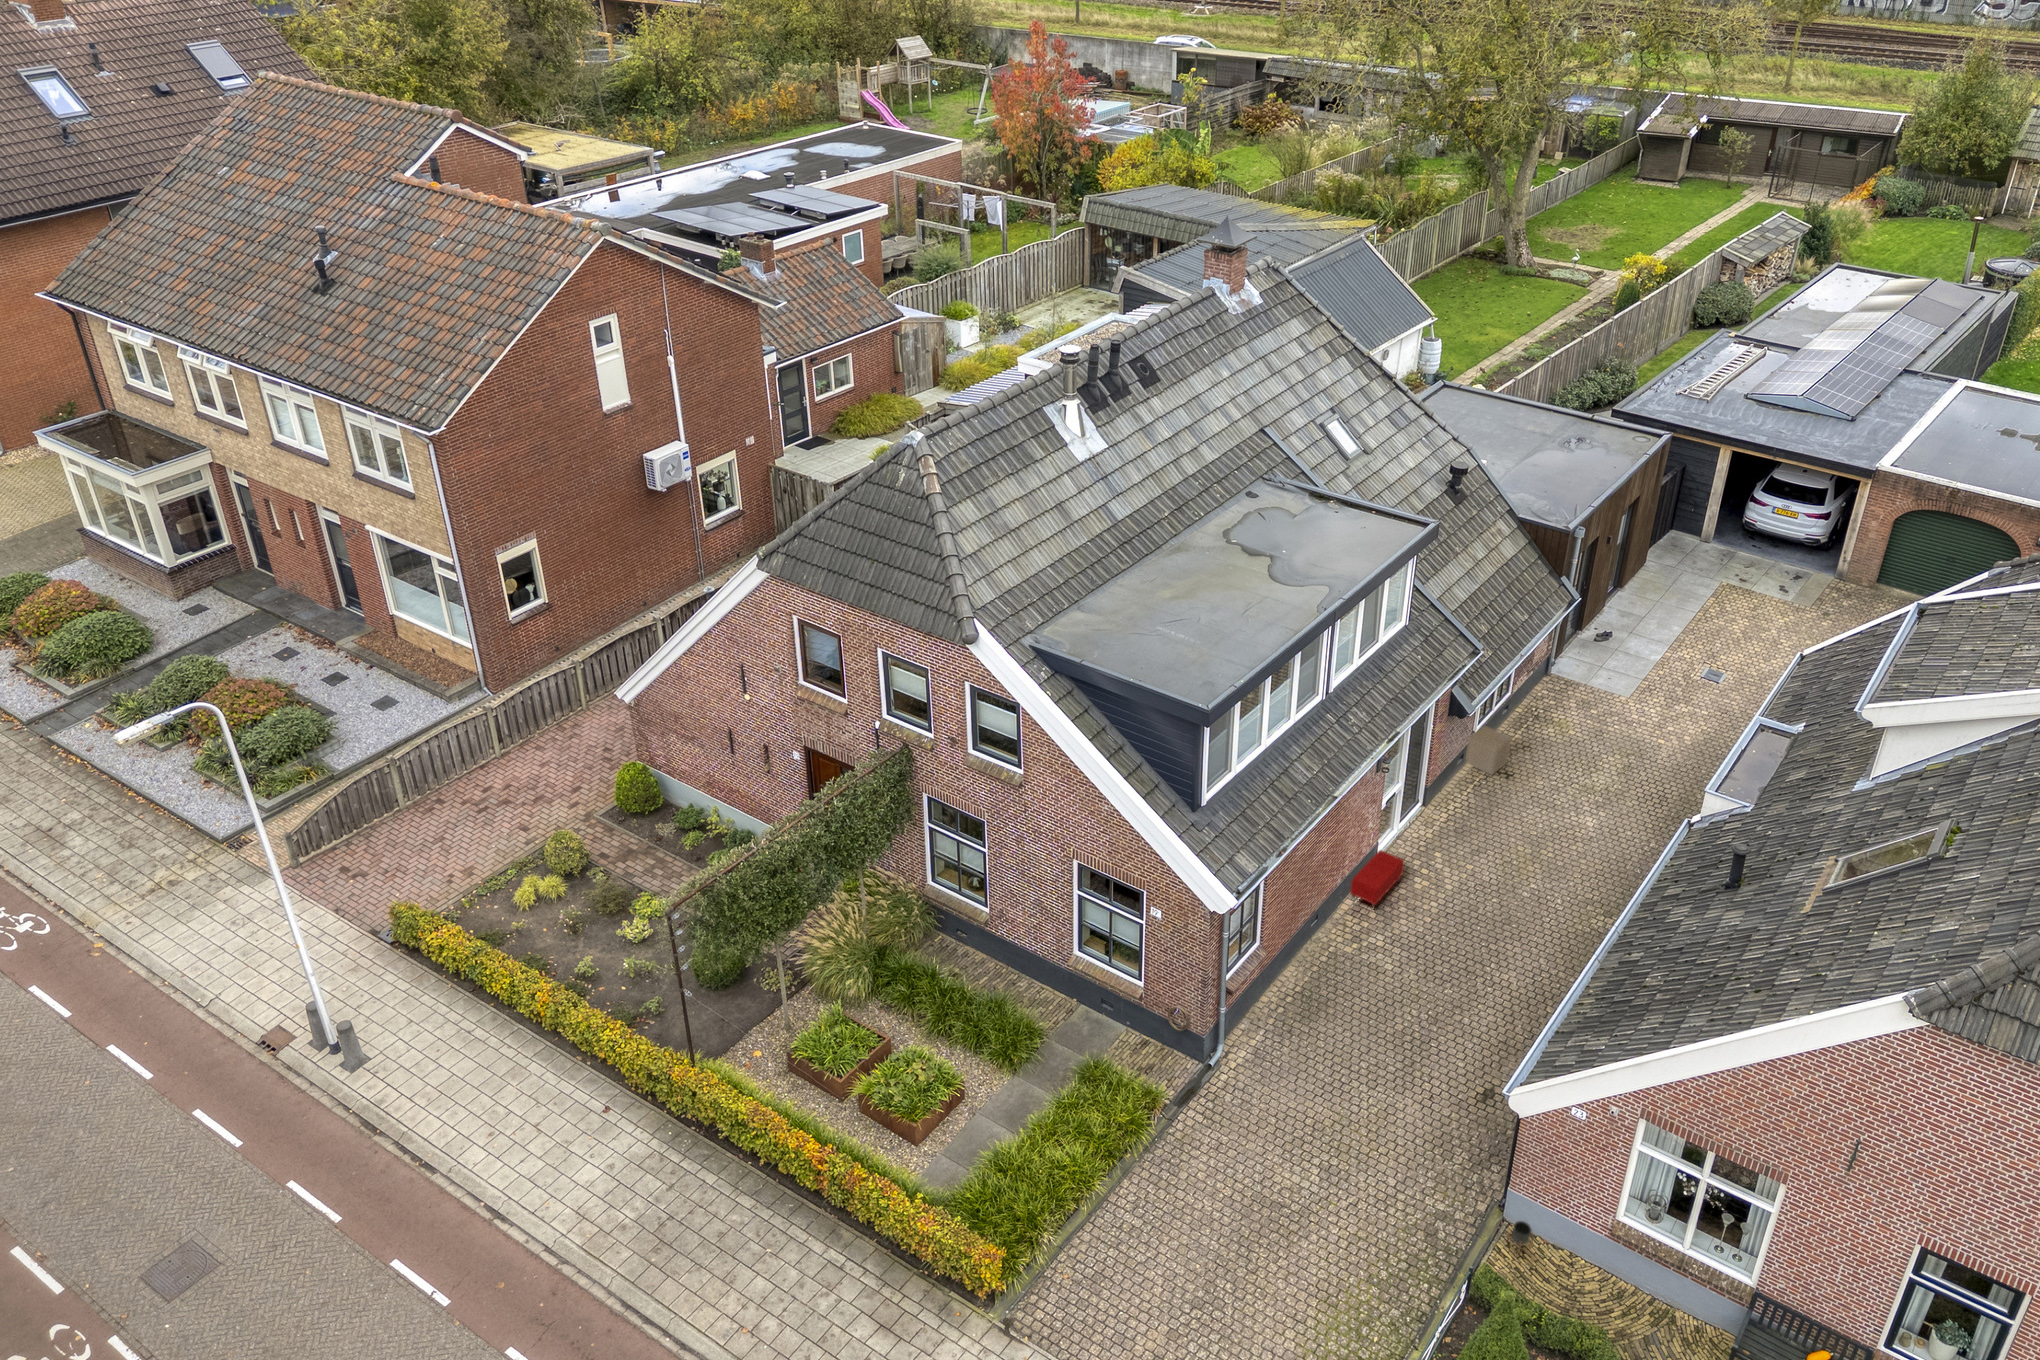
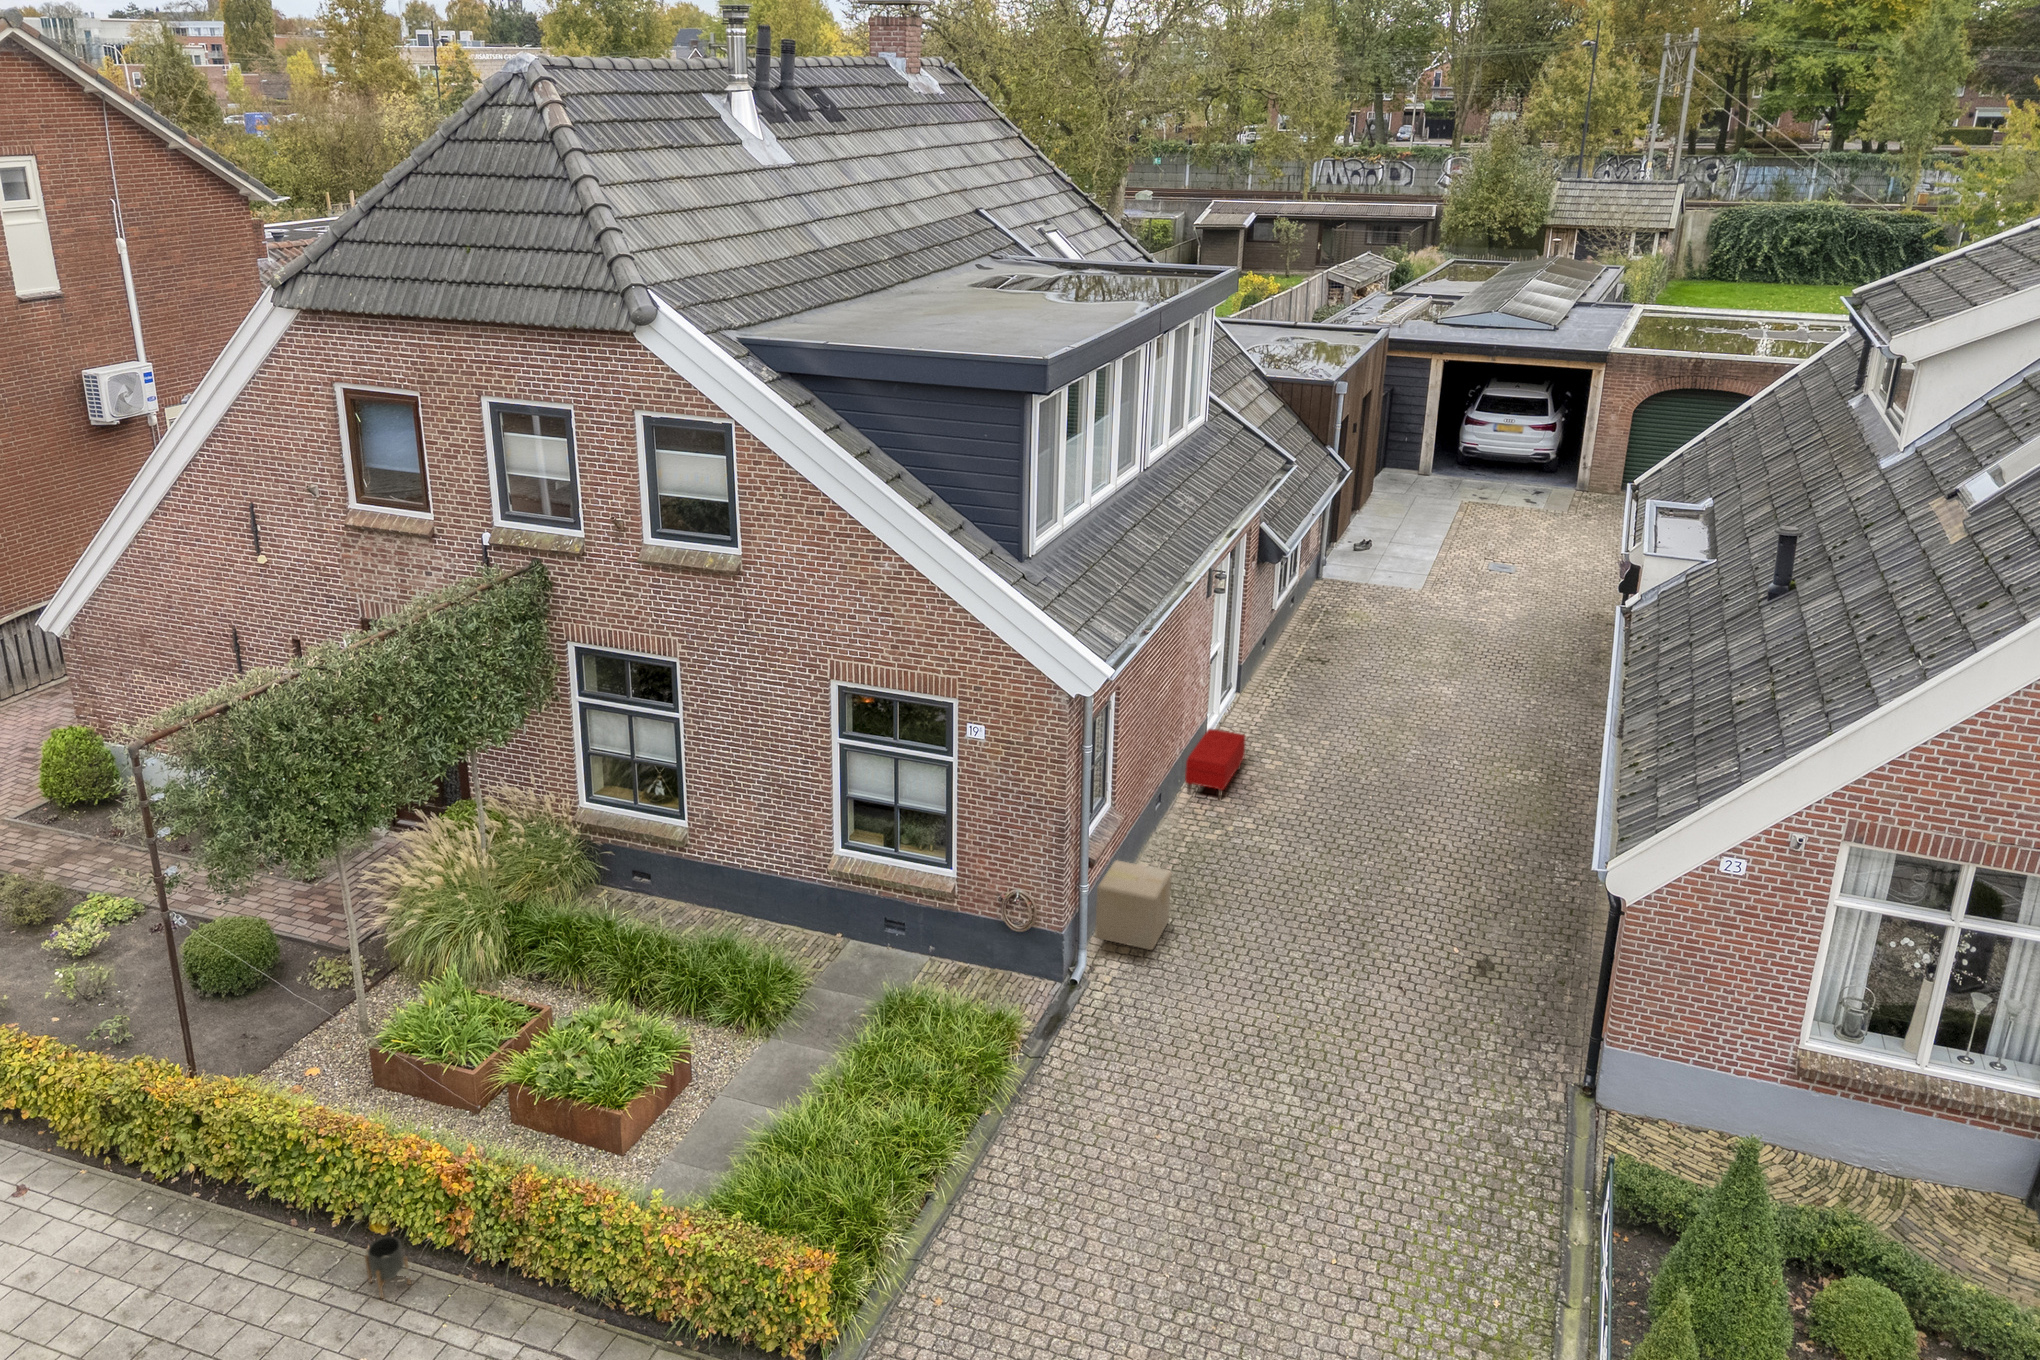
cardboard box: present [1466,726,1512,775] -> present [1095,861,1171,950]
planter: present [1507,1221,1533,1253] -> present [365,1236,411,1299]

